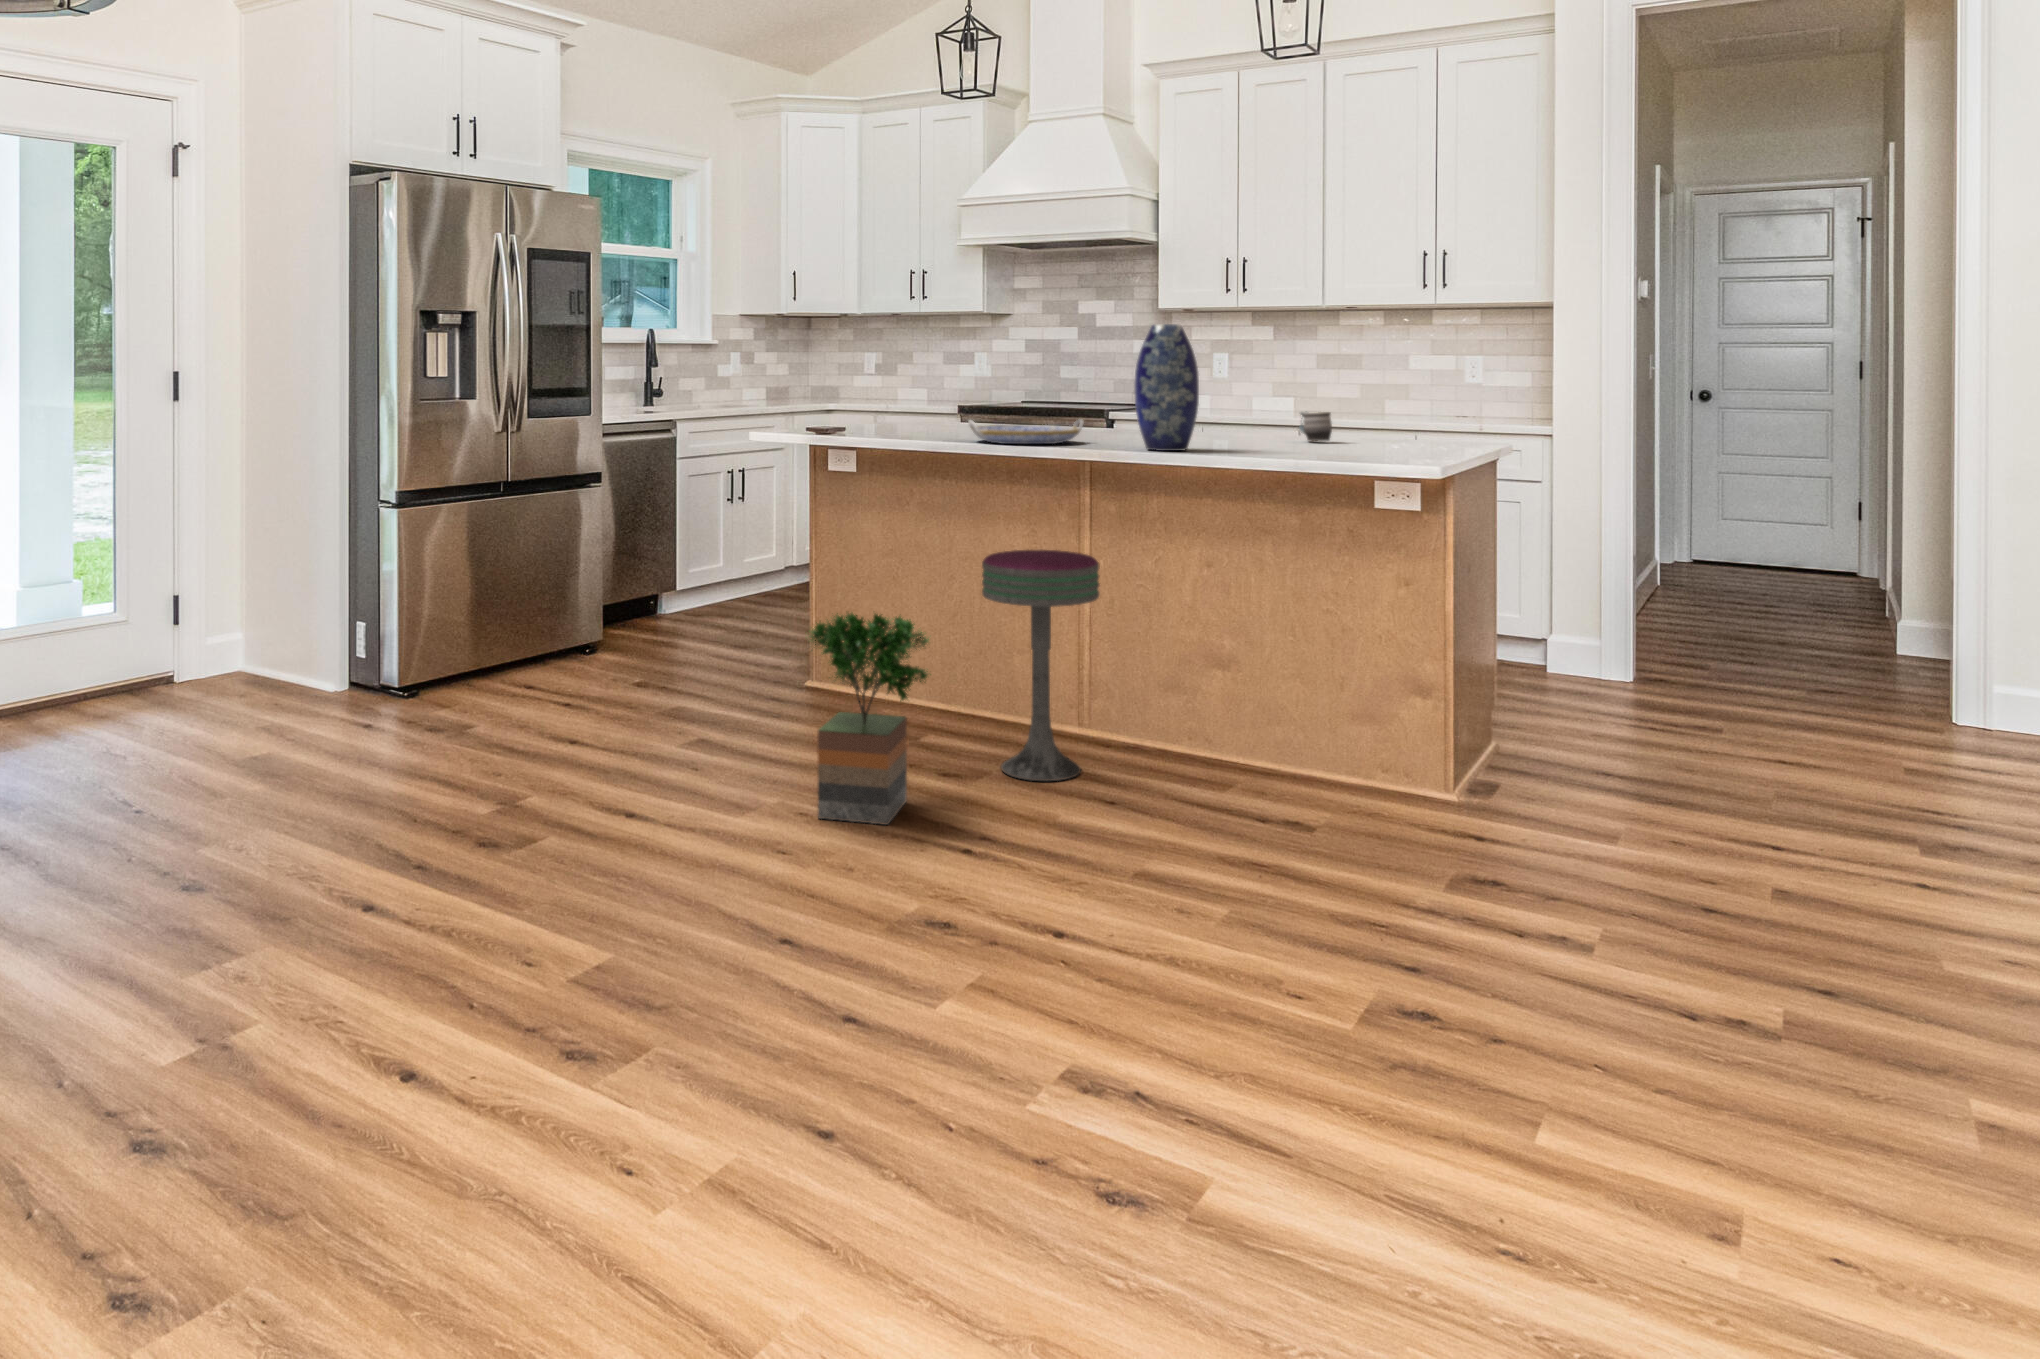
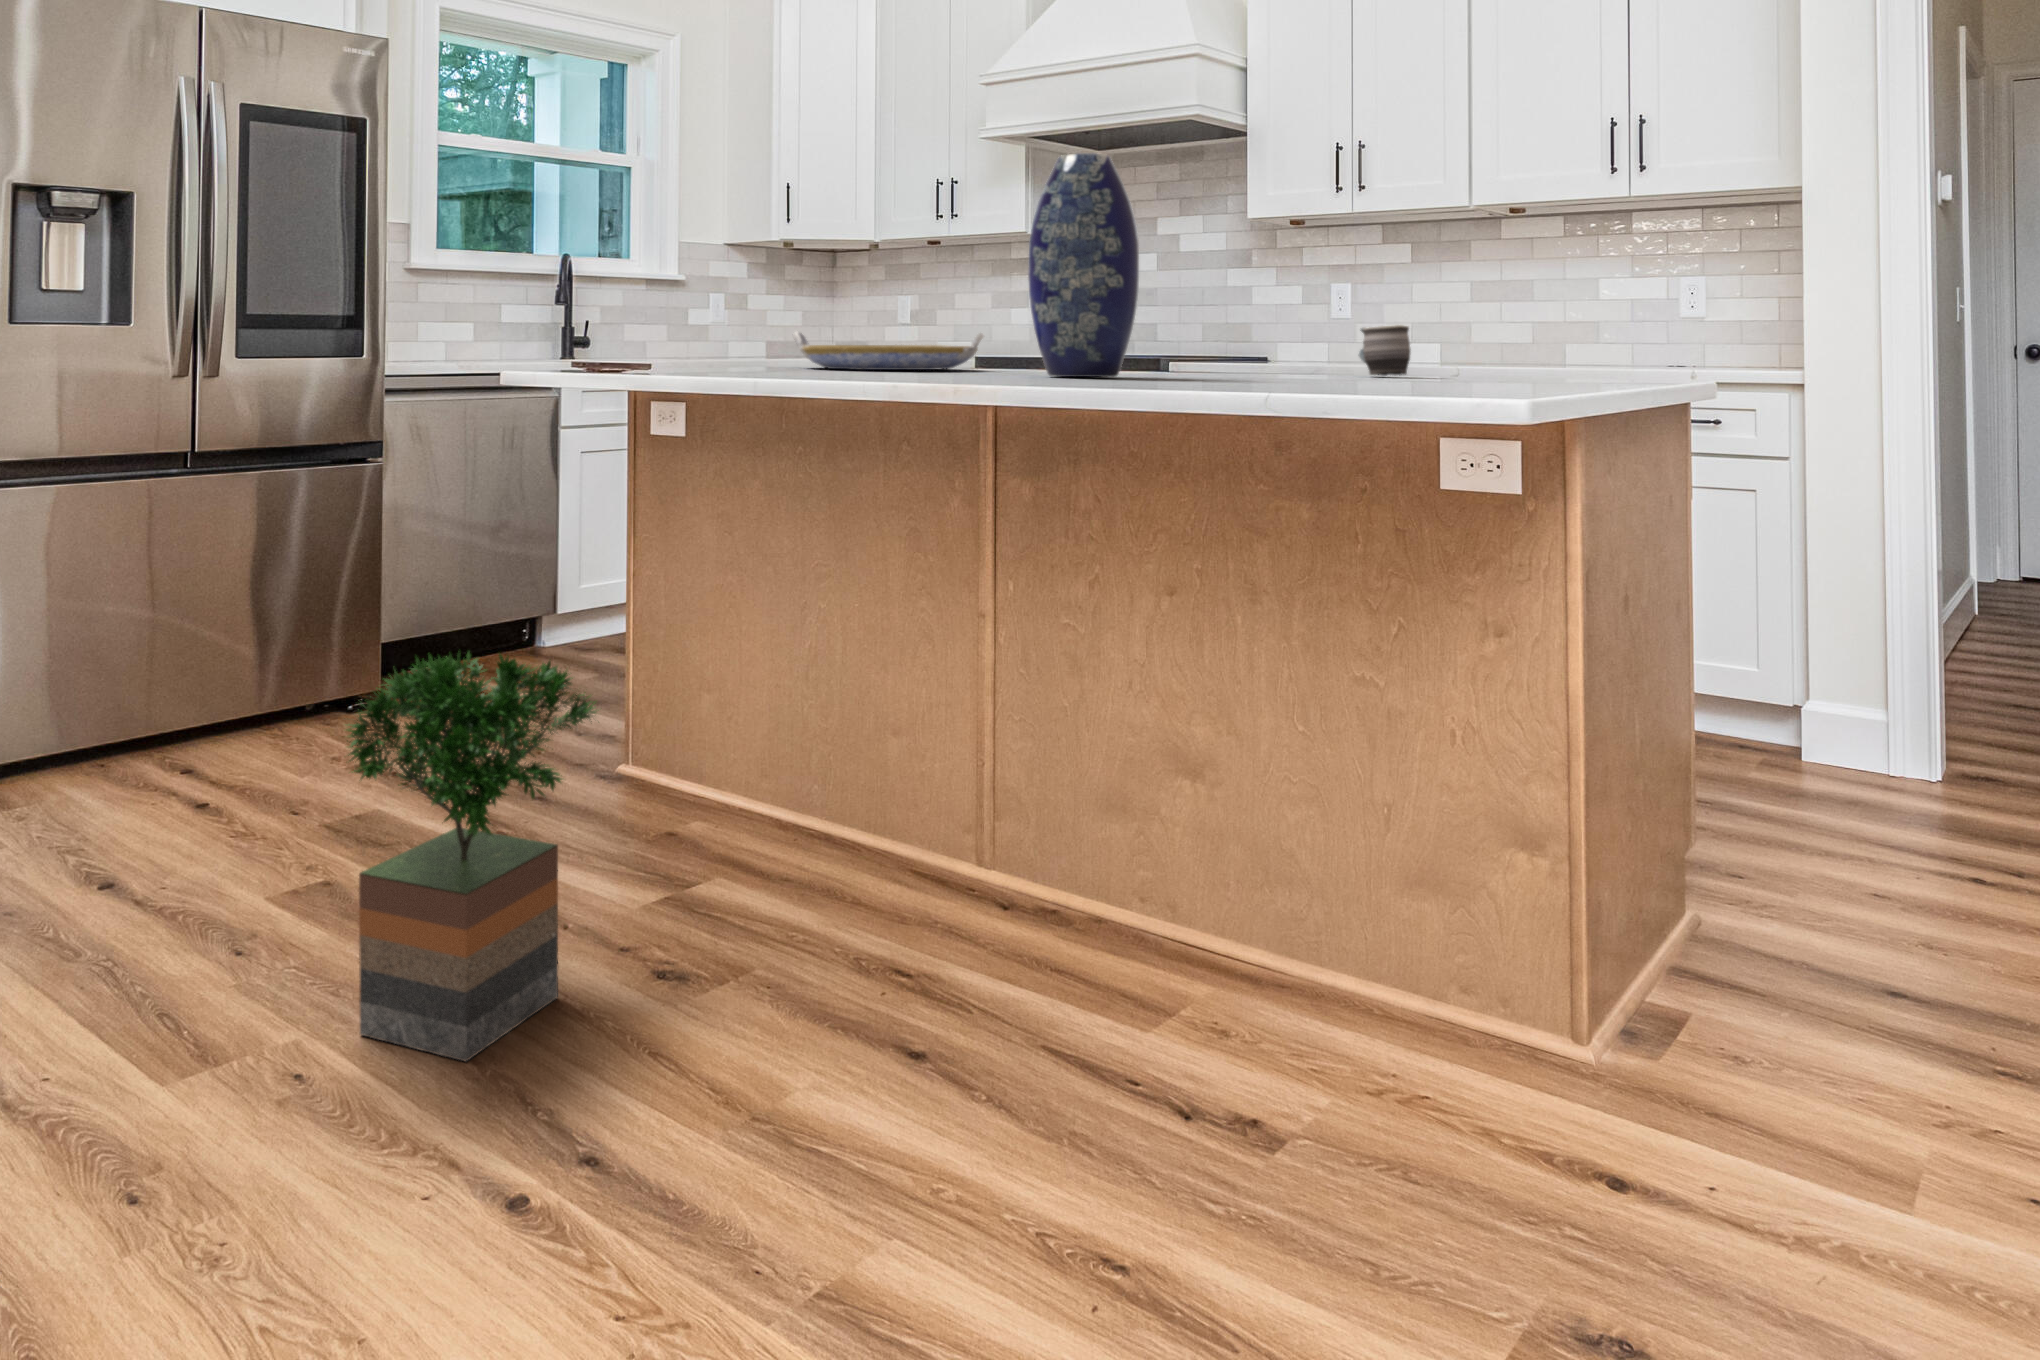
bar stool: present [982,550,1099,781] -> none [753,546,956,958]

